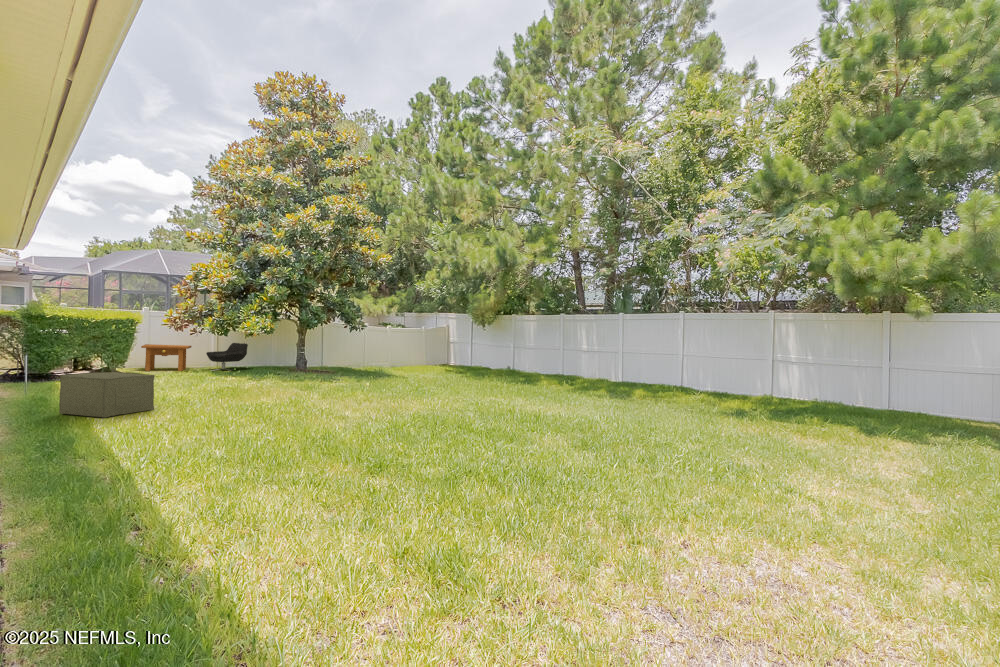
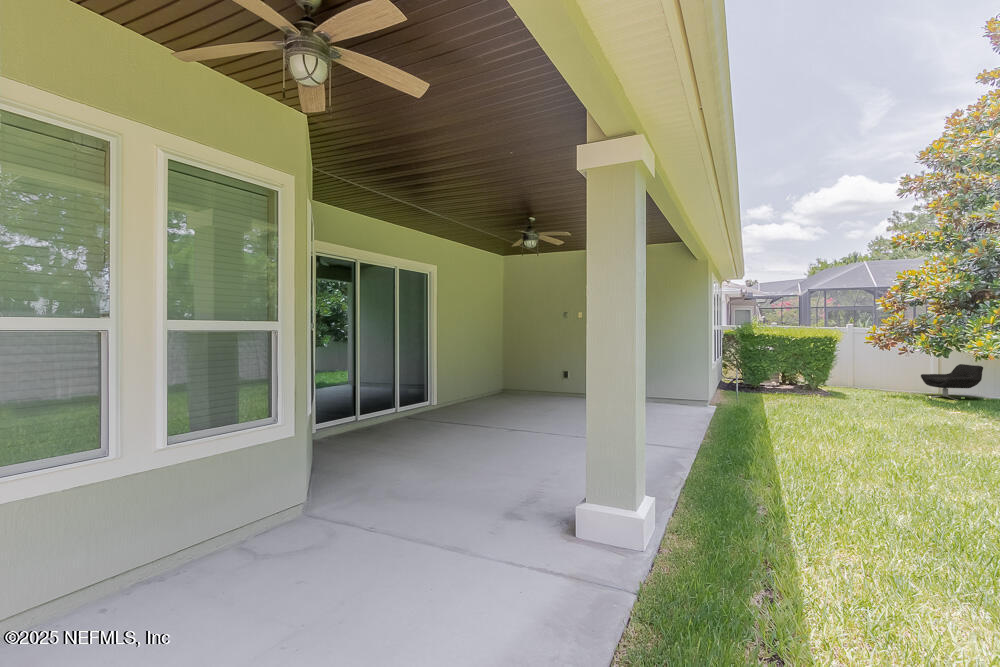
side table: present [141,344,192,371] -> none [842,363,901,394]
ottoman: present [59,372,155,418] -> none [746,397,836,446]

